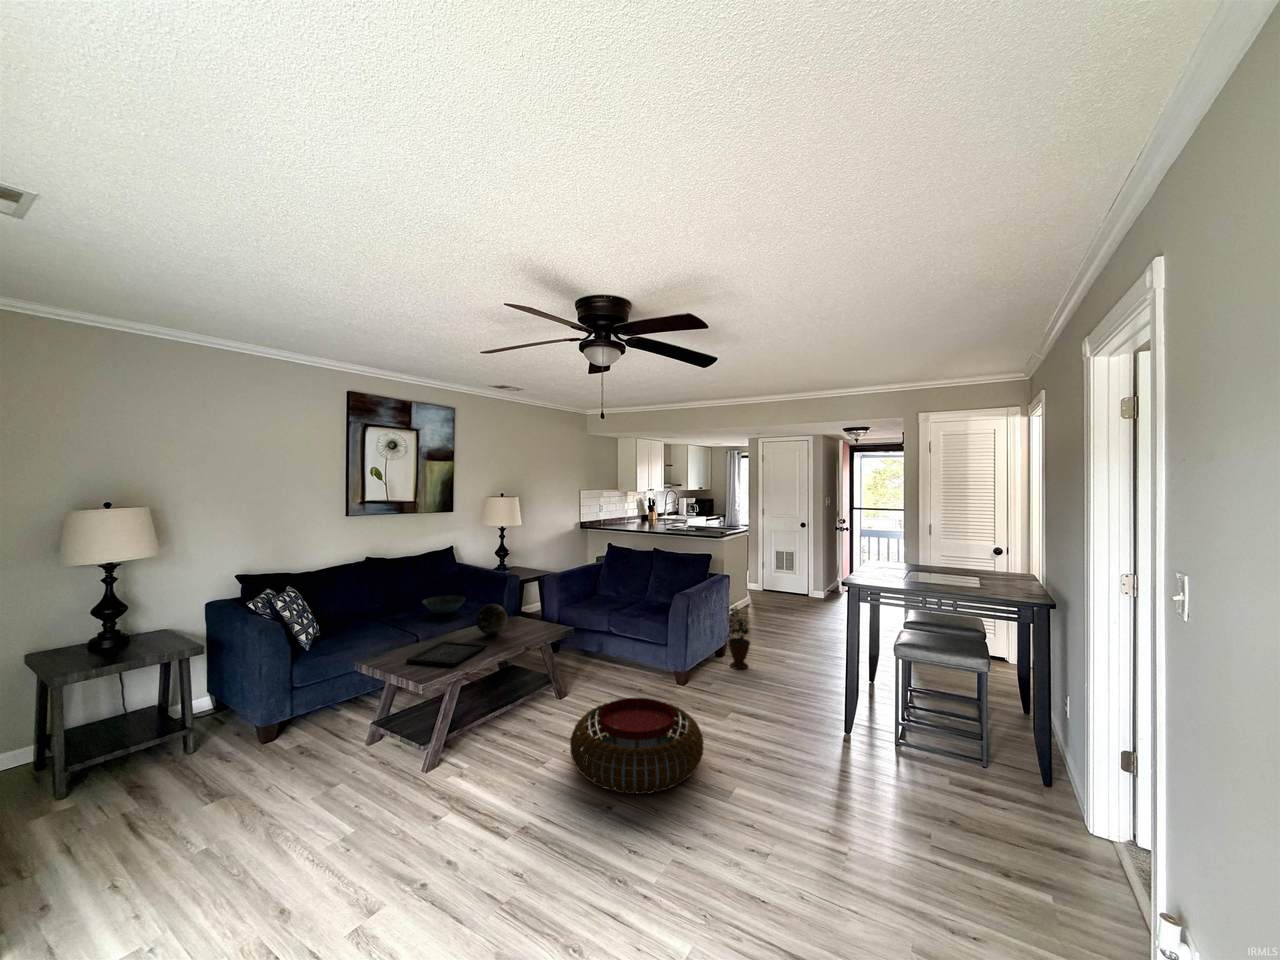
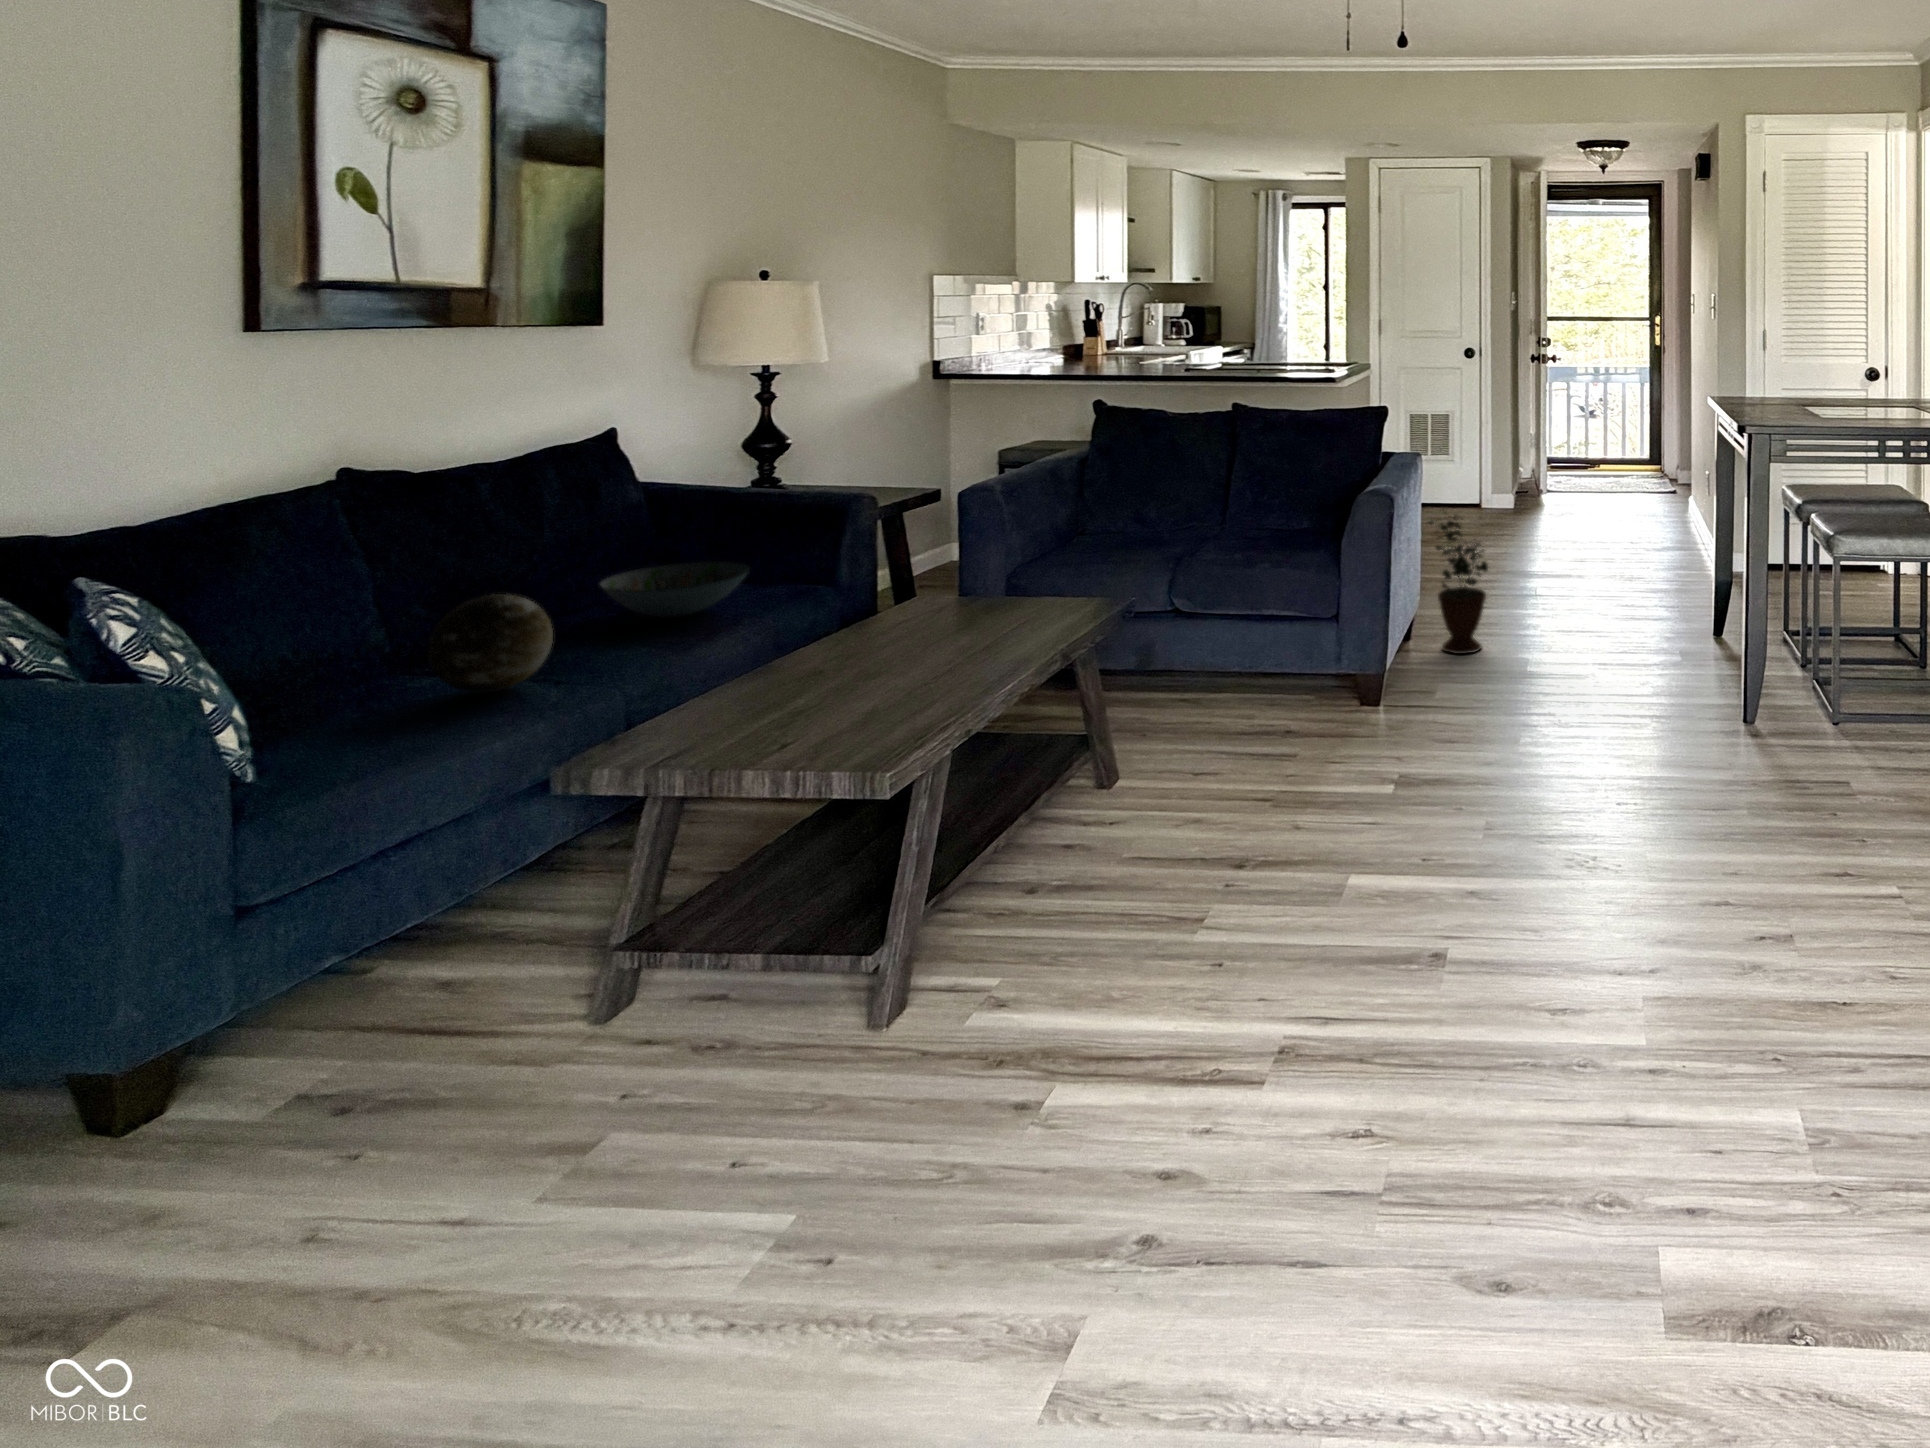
decorative orb: present [476,604,507,635] -> present [428,594,553,693]
tray: present [406,641,487,666] -> none [748,659,958,734]
pouf: present [570,698,704,794] -> none [1259,720,1569,925]

